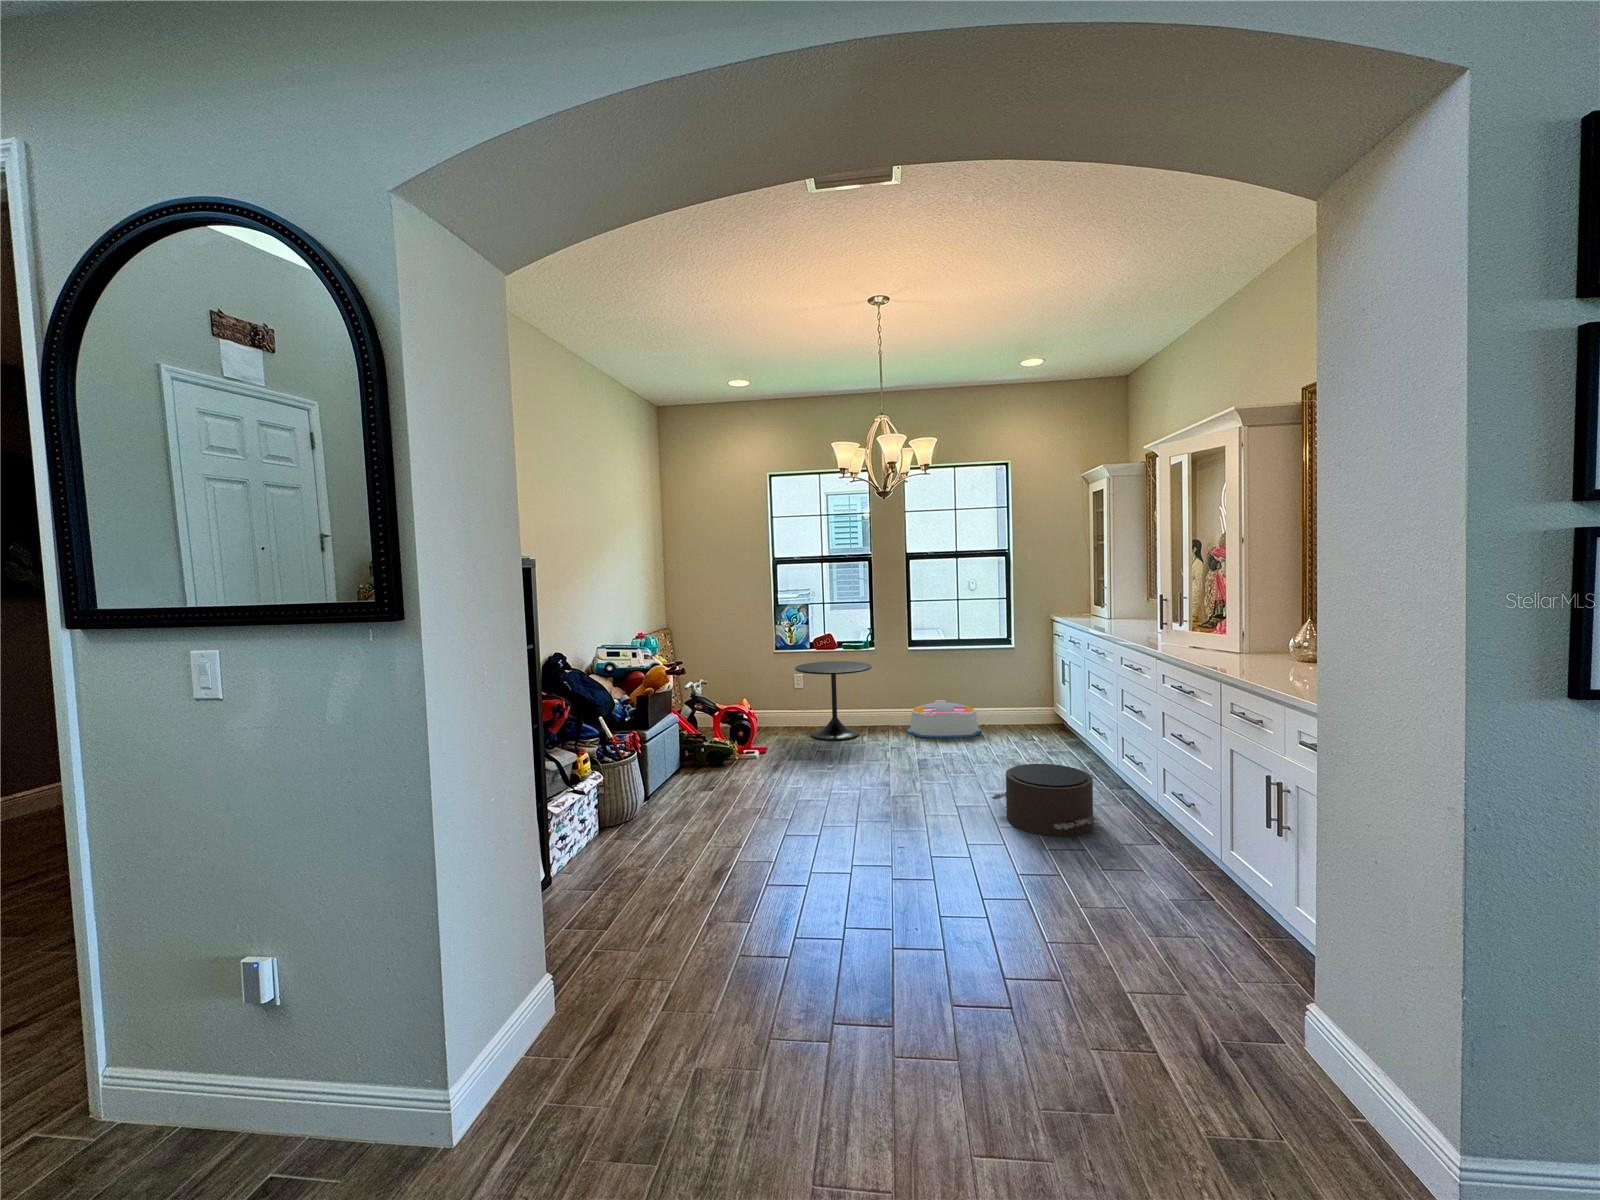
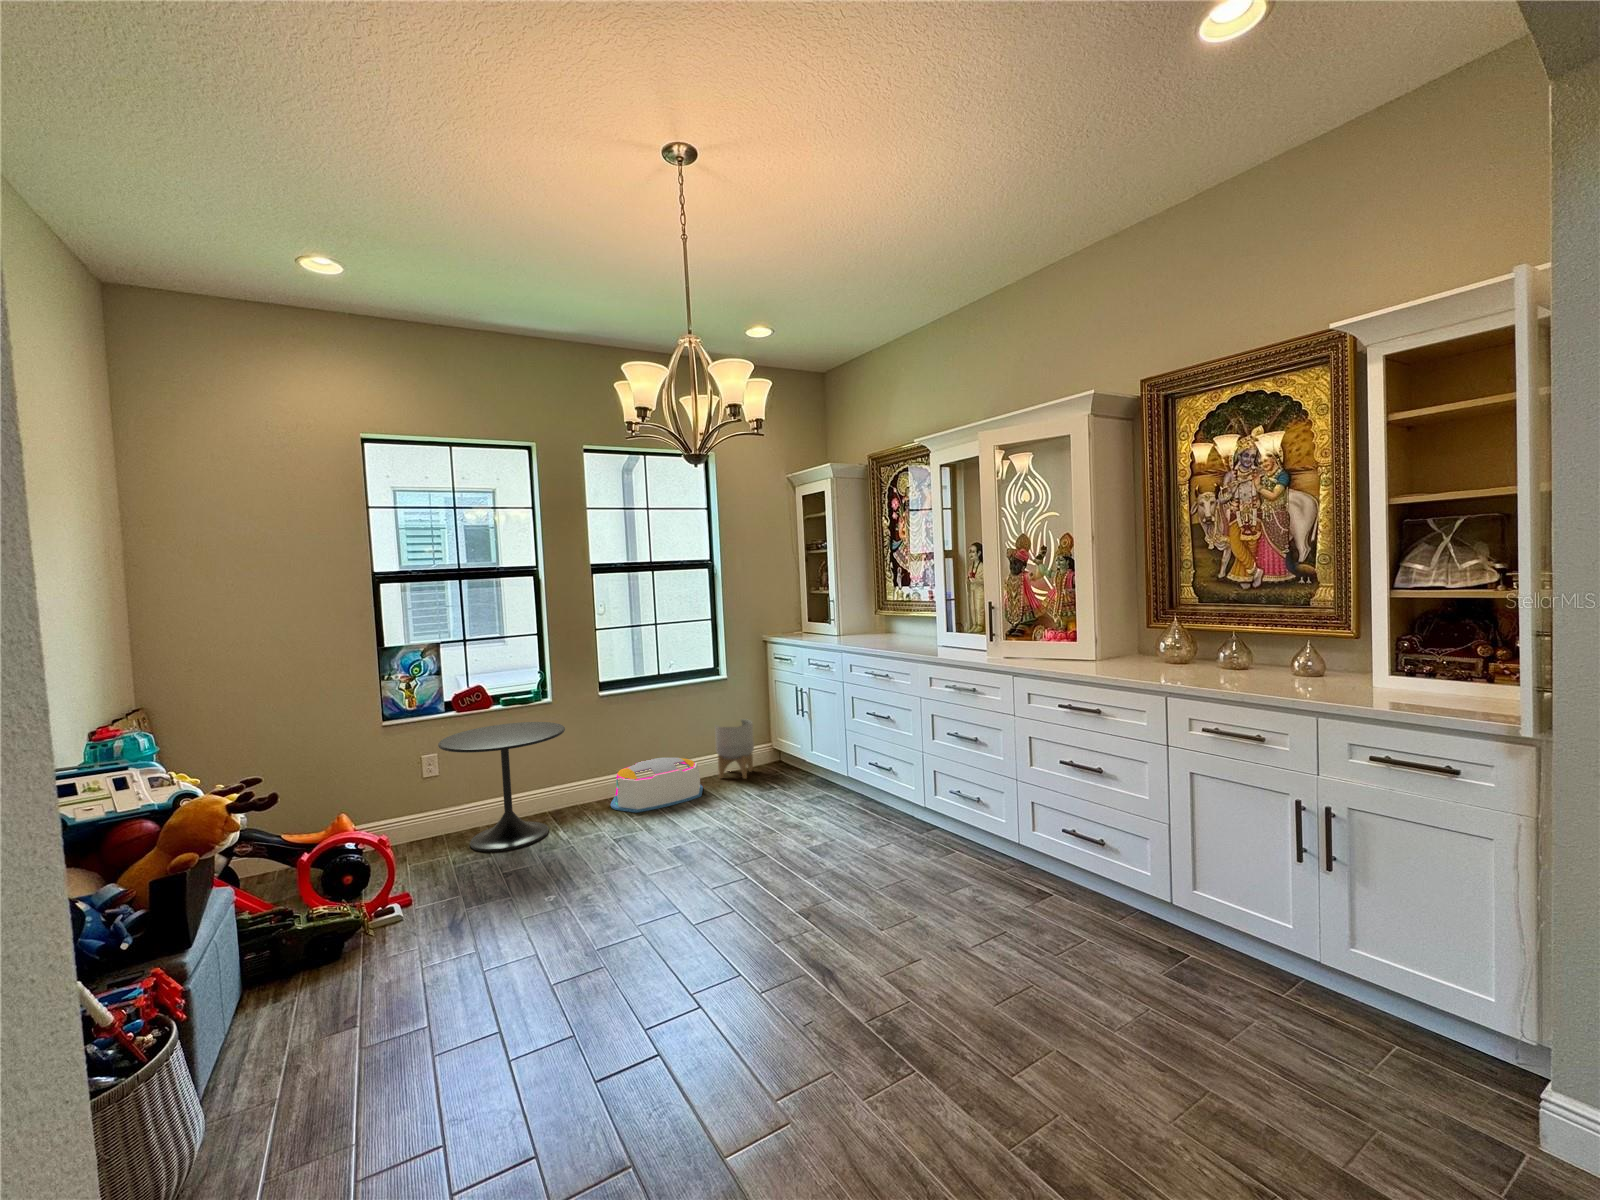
planter: none [1000,683,1034,732] -> present [715,719,754,779]
pouf: present [991,764,1099,836] -> none [848,818,990,921]

